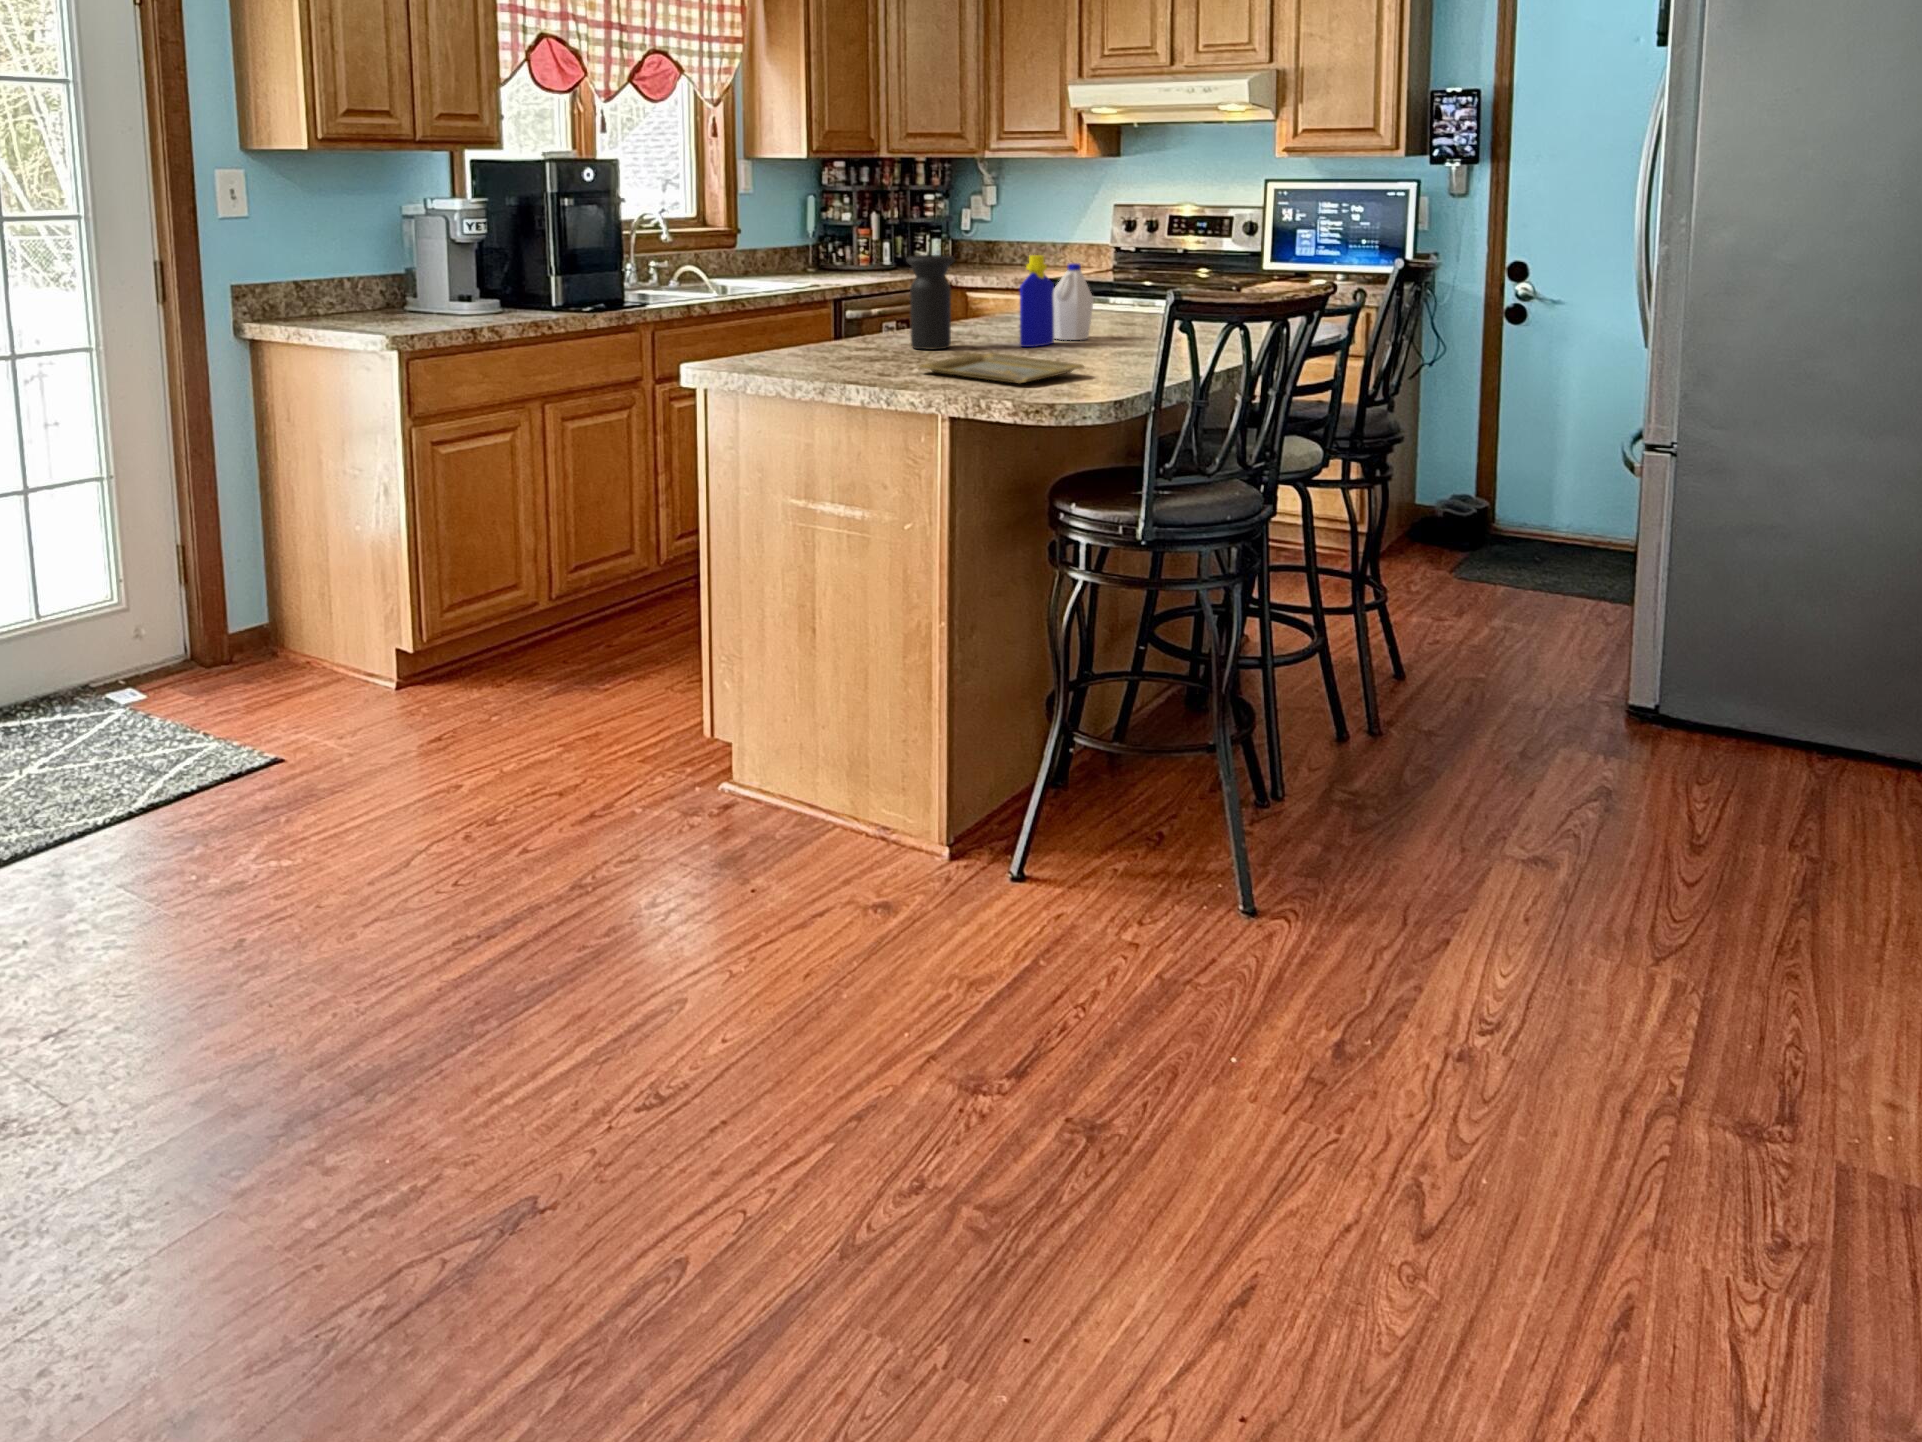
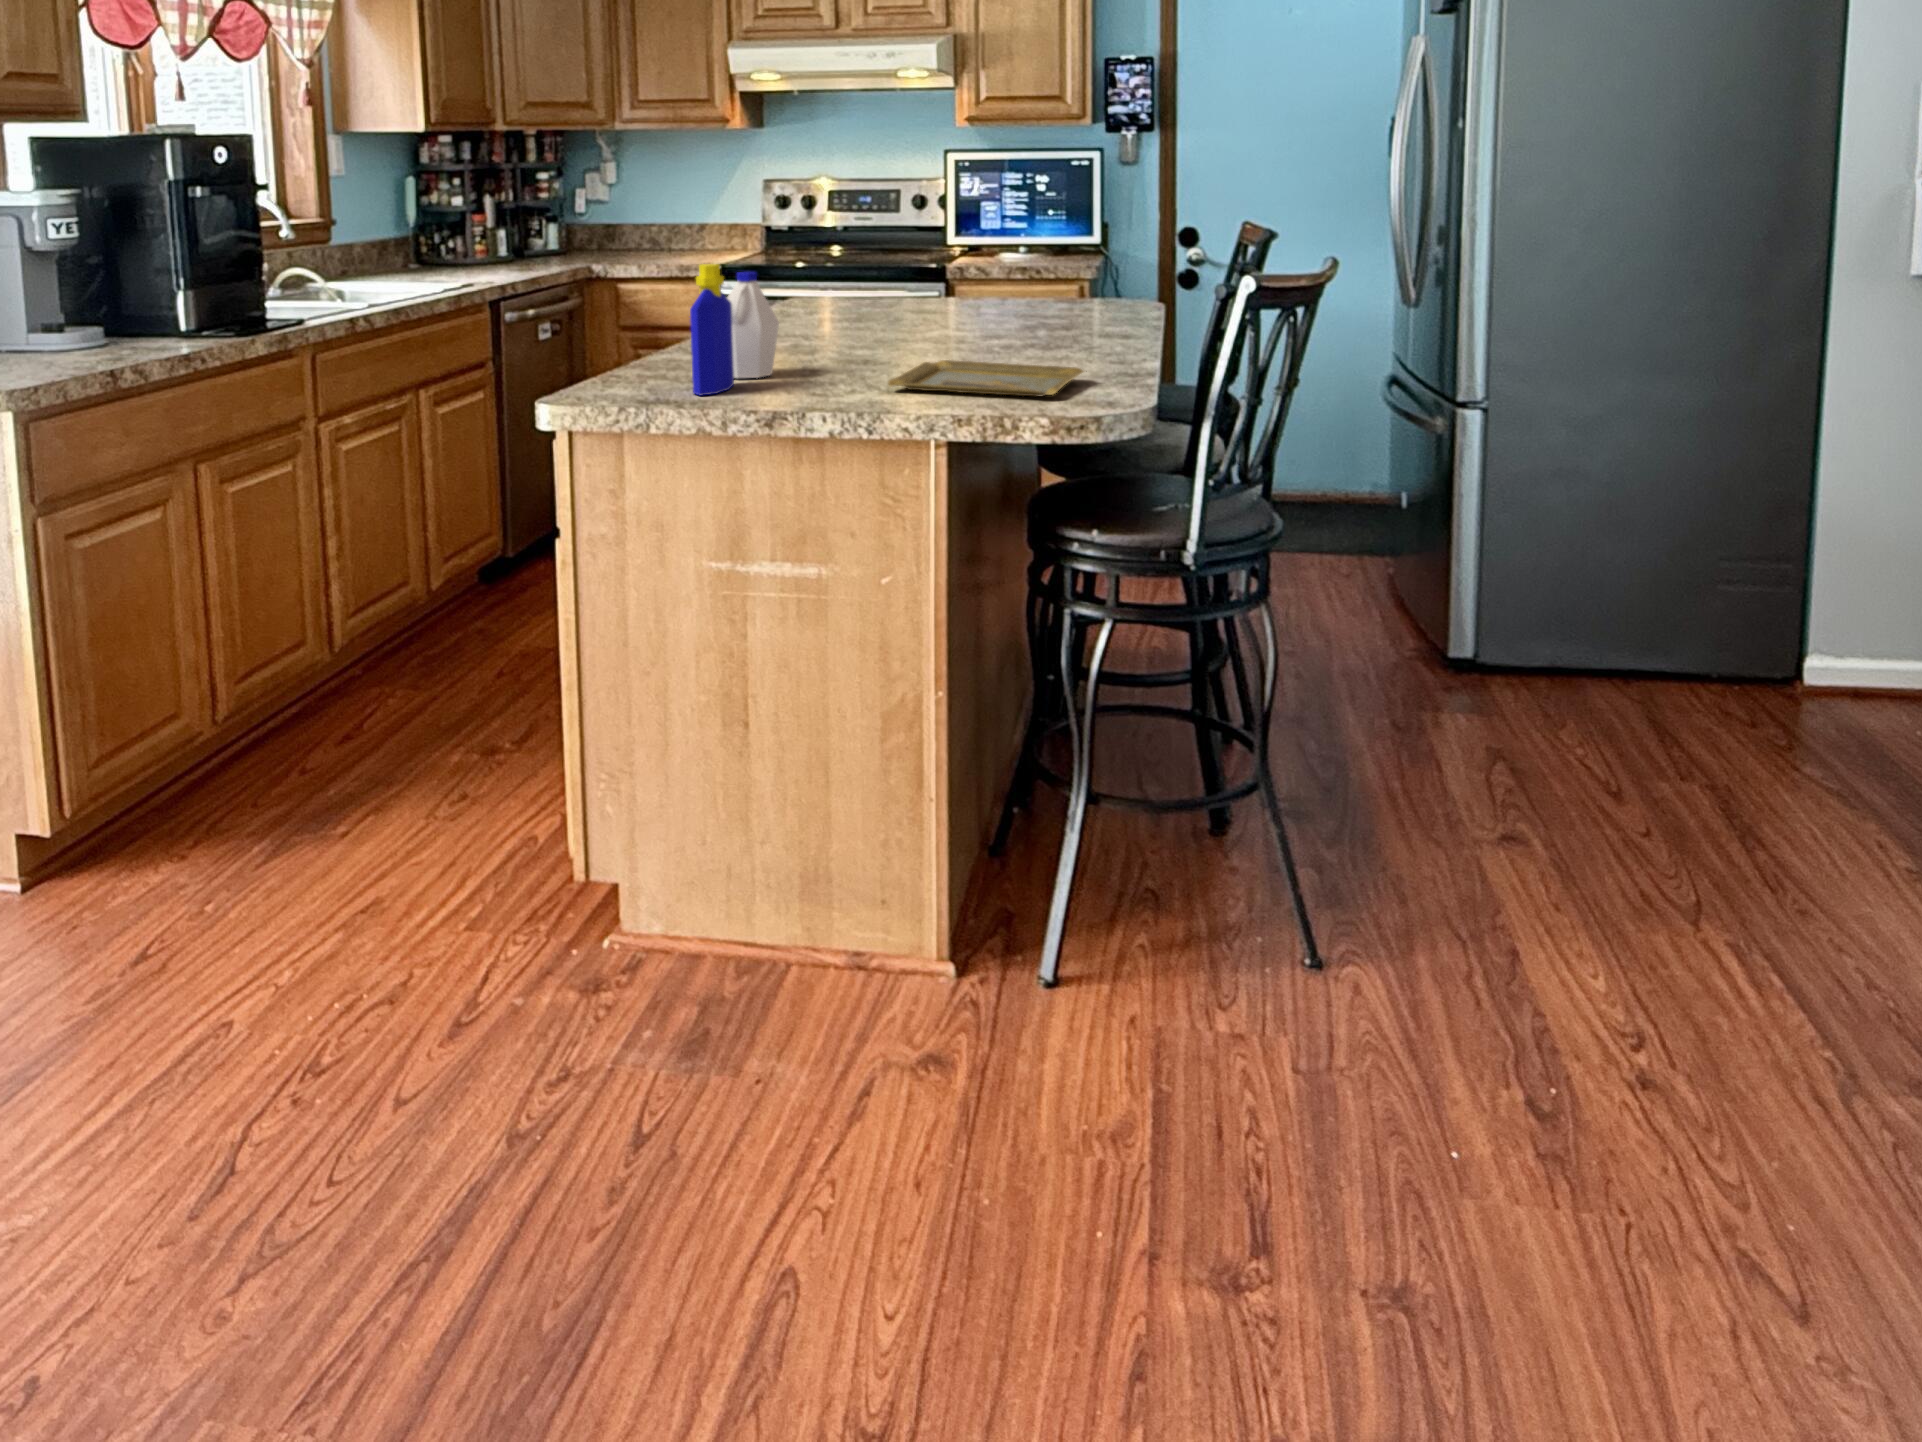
vase: present [906,255,954,349] -> none [788,245,848,360]
bottle: present [1020,255,1094,347] -> present [690,264,779,395]

